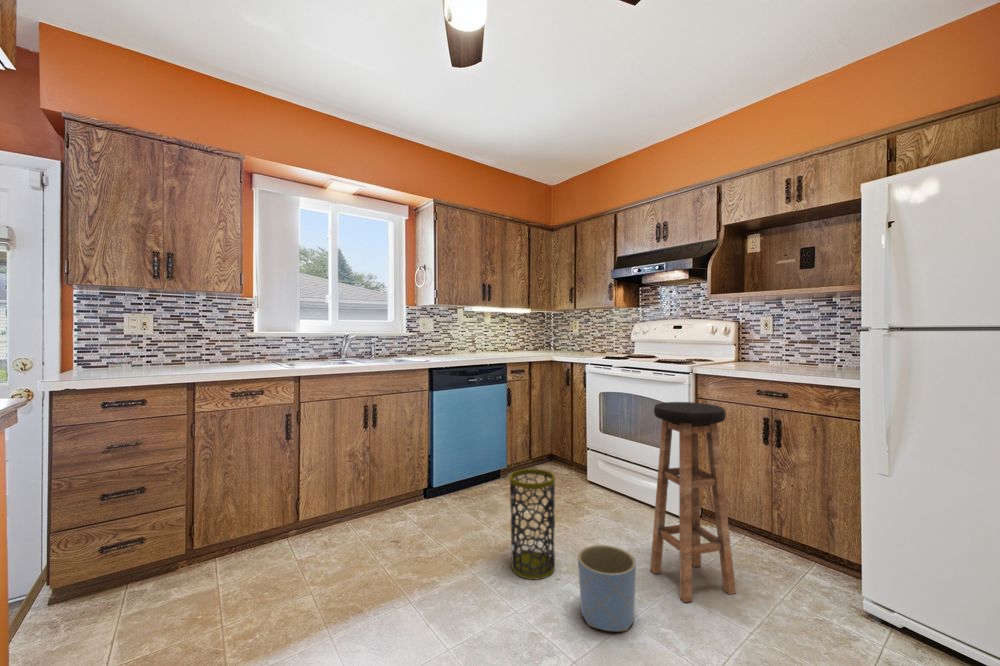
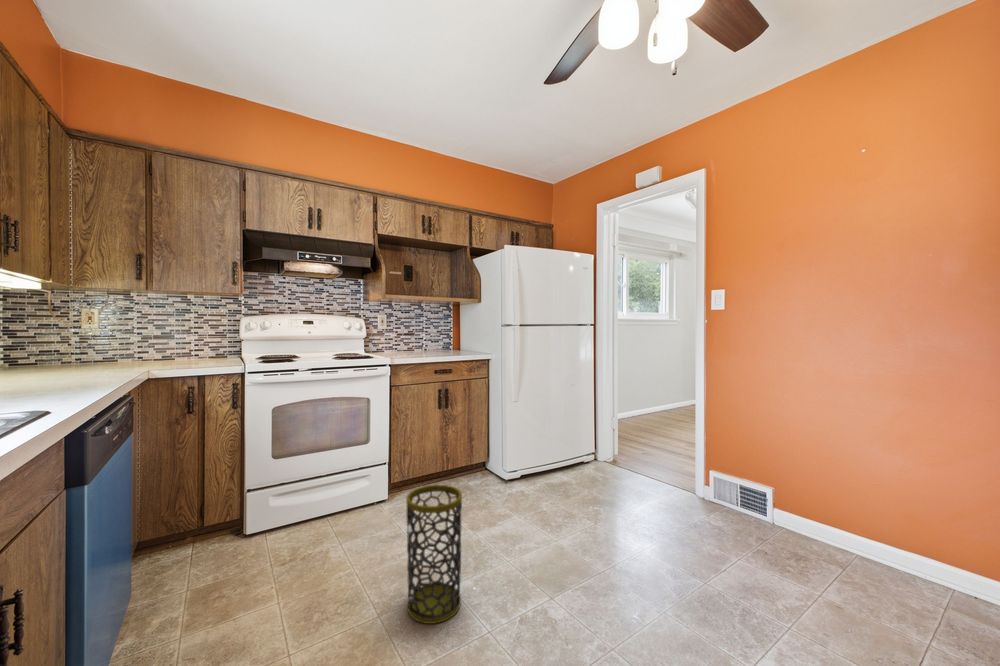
bar stool: present [650,402,736,602] -> none [449,381,501,533]
planter: present [578,545,636,631] -> none [496,504,543,574]

